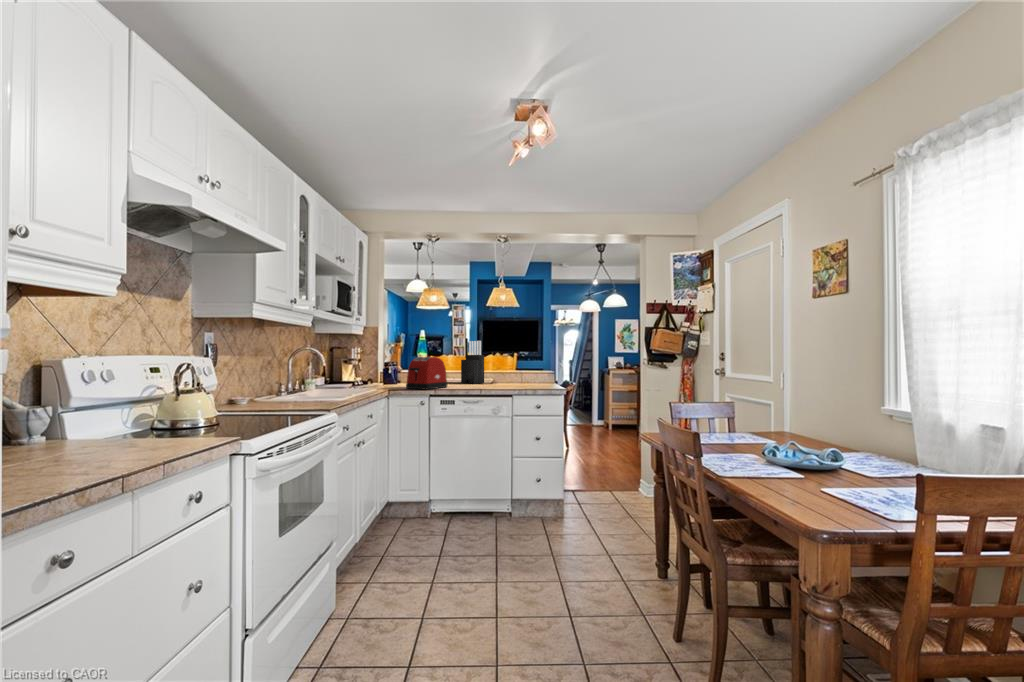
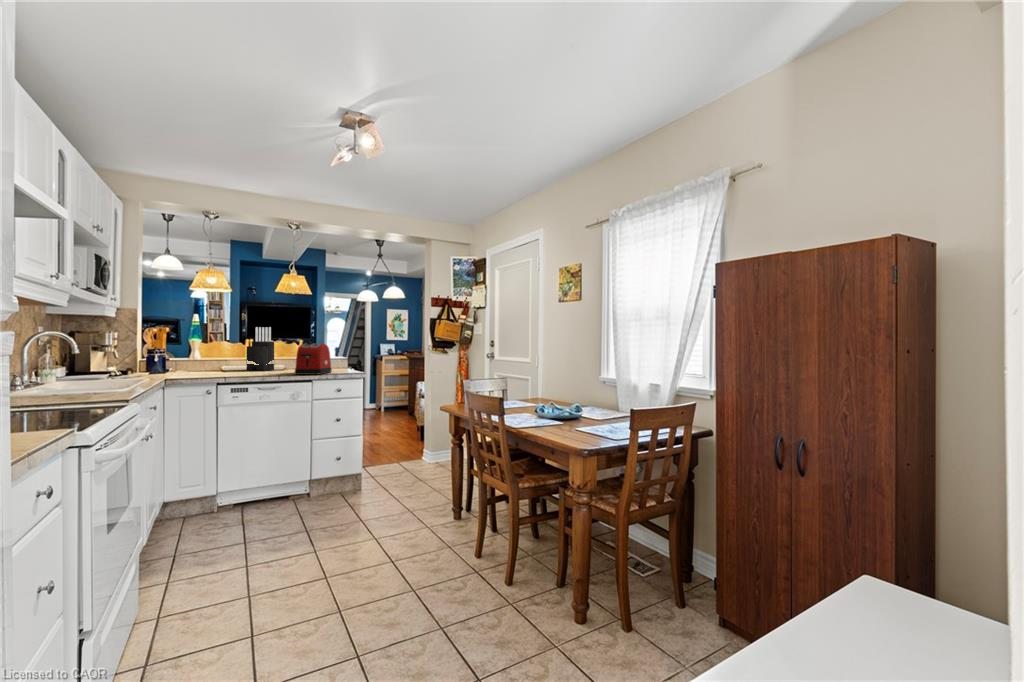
toaster: present [406,357,447,389] -> present [295,343,332,375]

